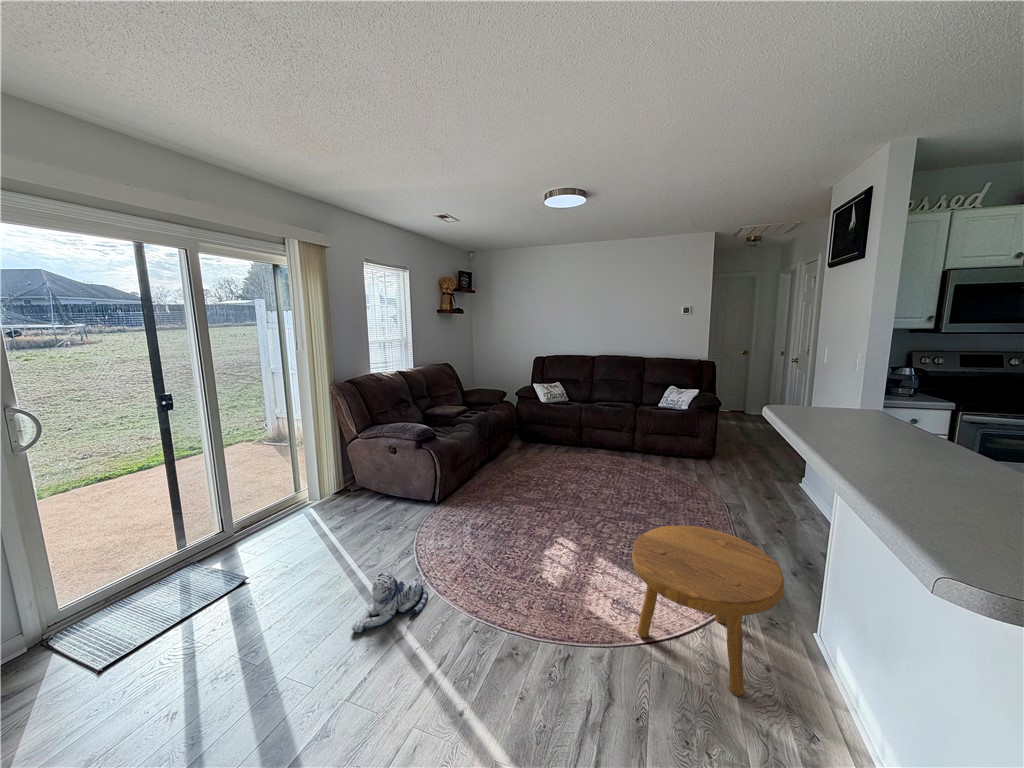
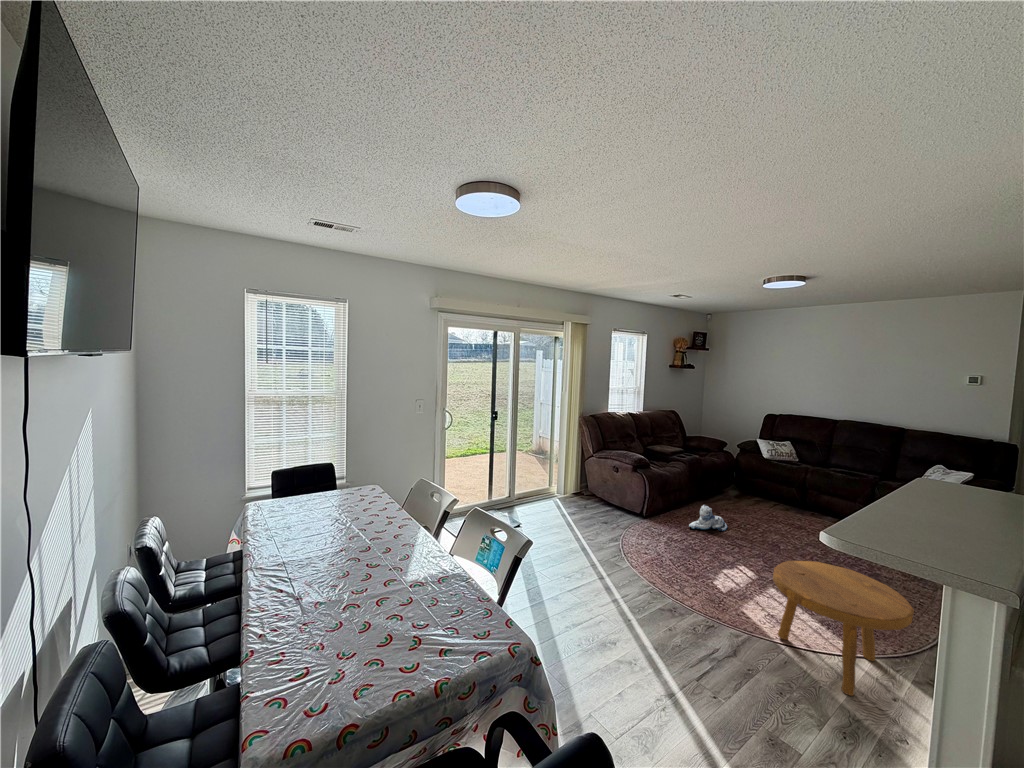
plush toy: present [352,573,428,632] -> present [689,505,728,531]

